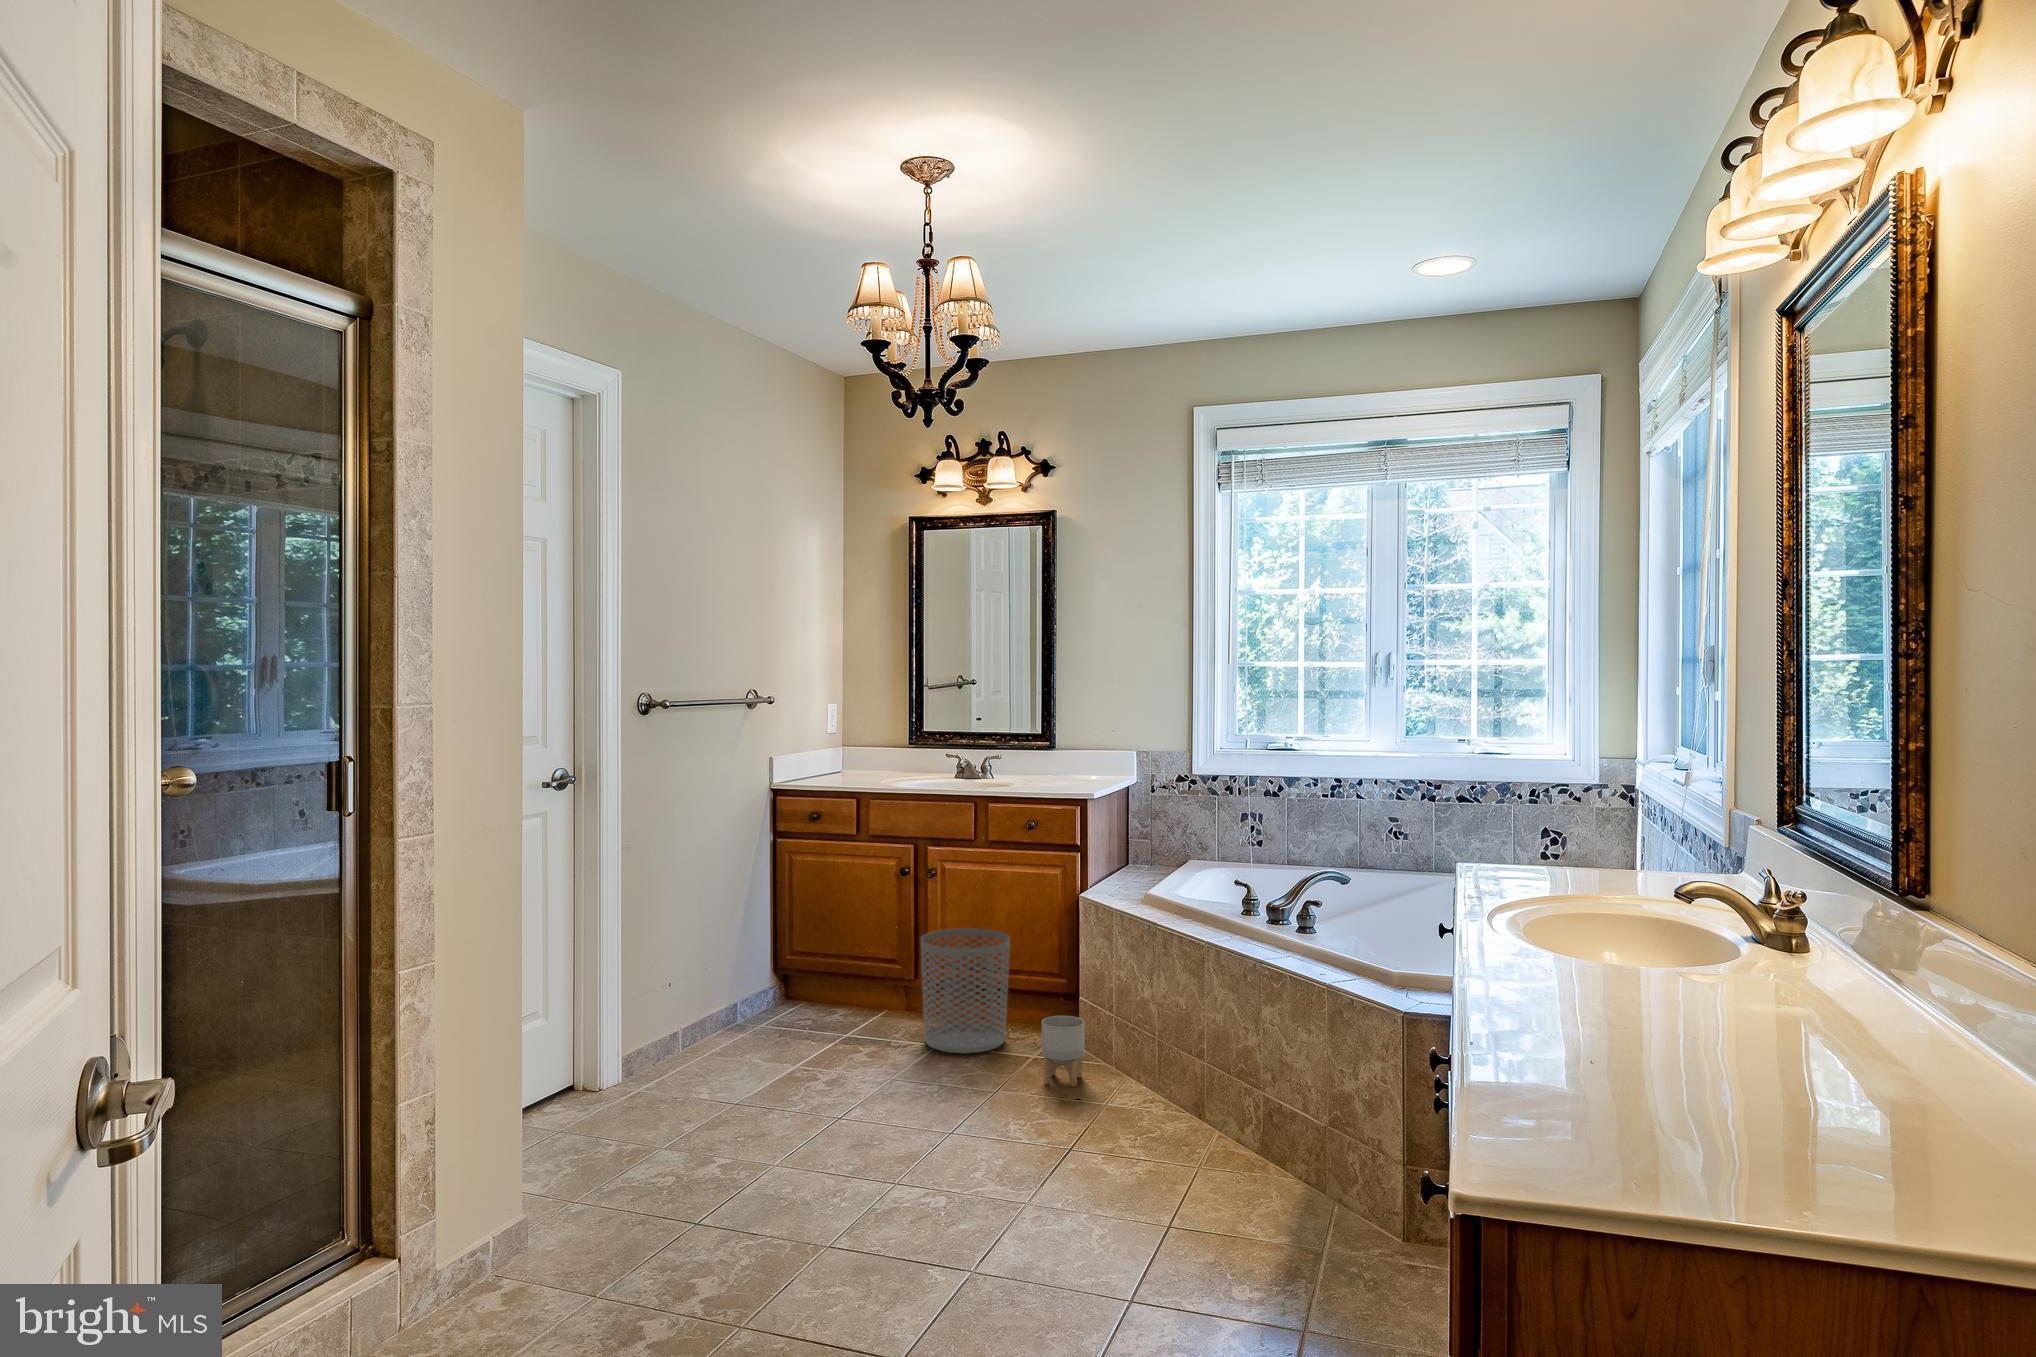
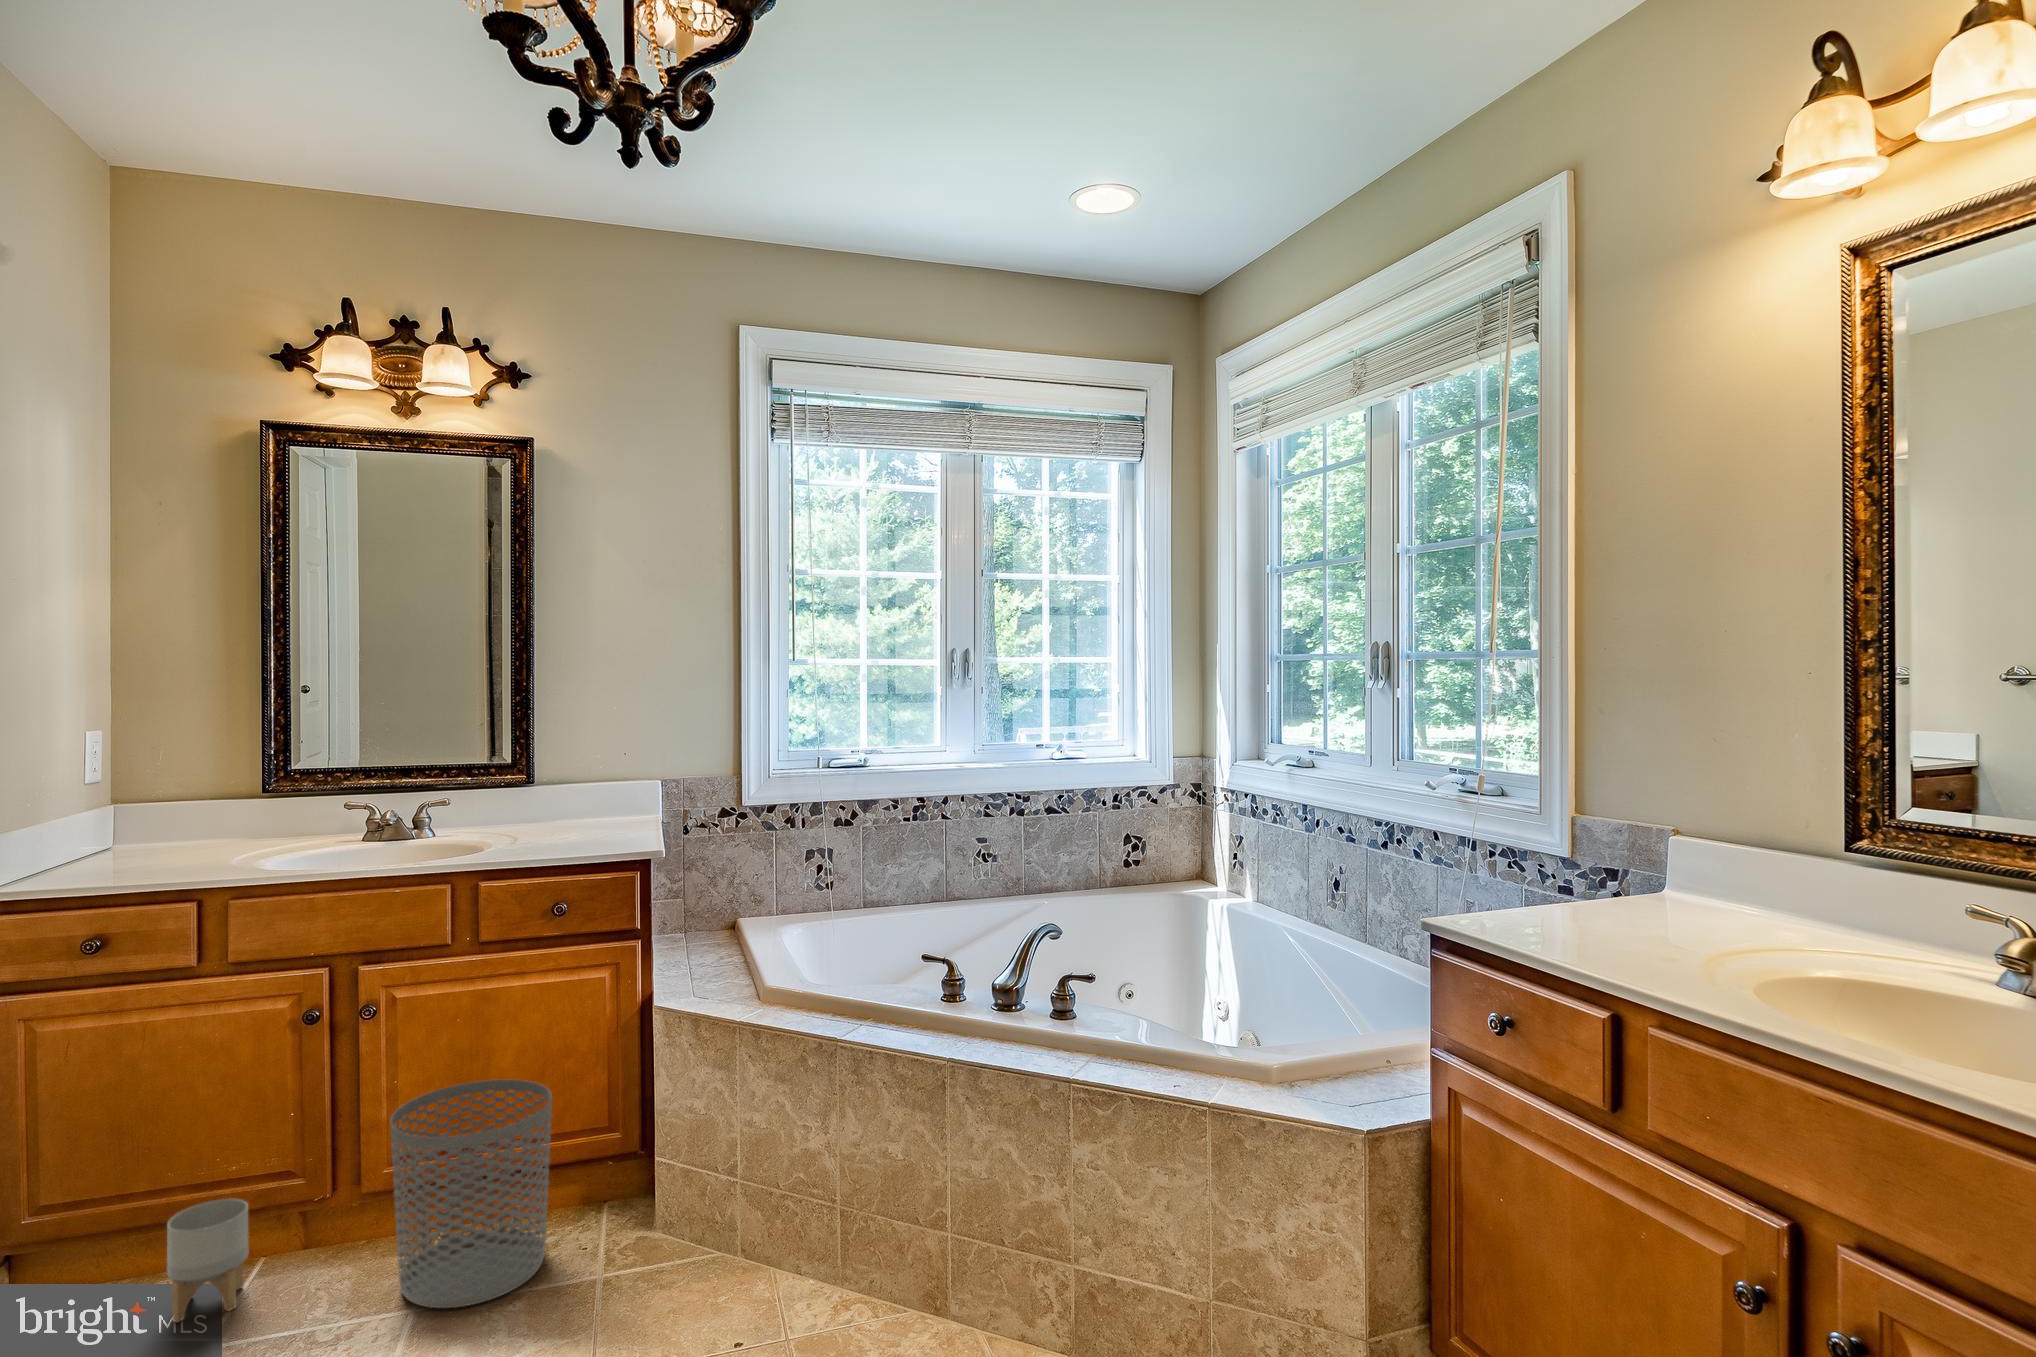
planter: present [1042,1016,1085,1087] -> present [167,1199,248,1322]

